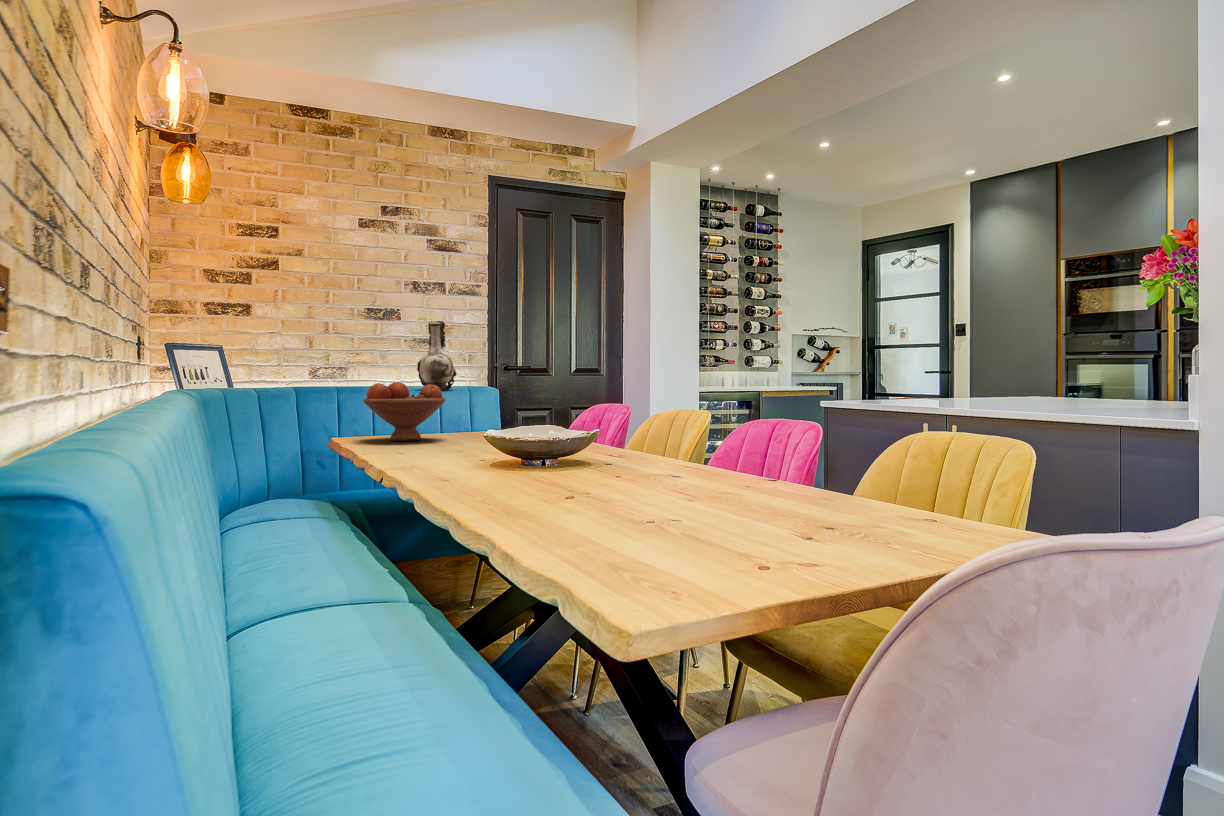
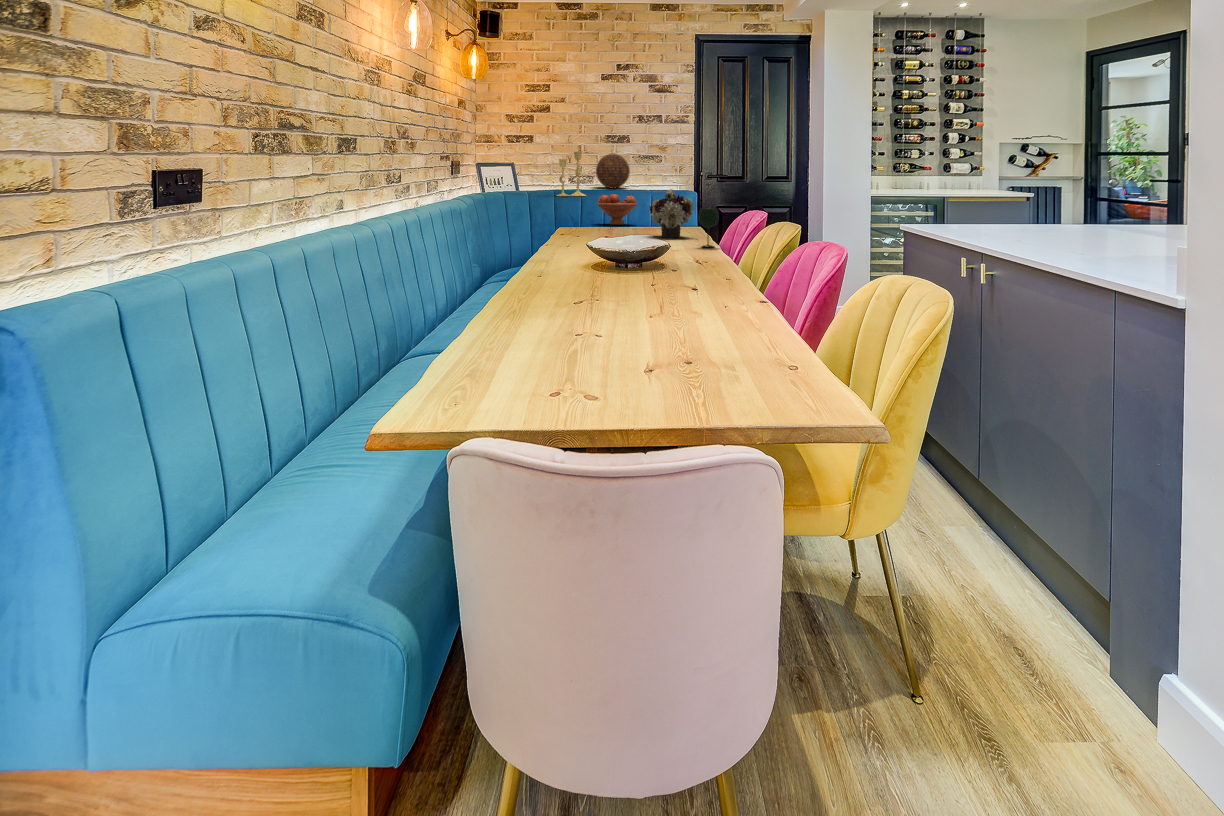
candlestick: none [282,316,340,391] -> present [556,152,586,196]
decorative vase: present [417,321,456,390] -> none [631,153,655,197]
decorative orb: none [354,332,406,382] -> present [596,154,630,188]
flower arrangement: none [520,351,648,482] -> present [649,189,694,238]
wine glass: none [820,393,906,549] -> present [698,208,719,247]

